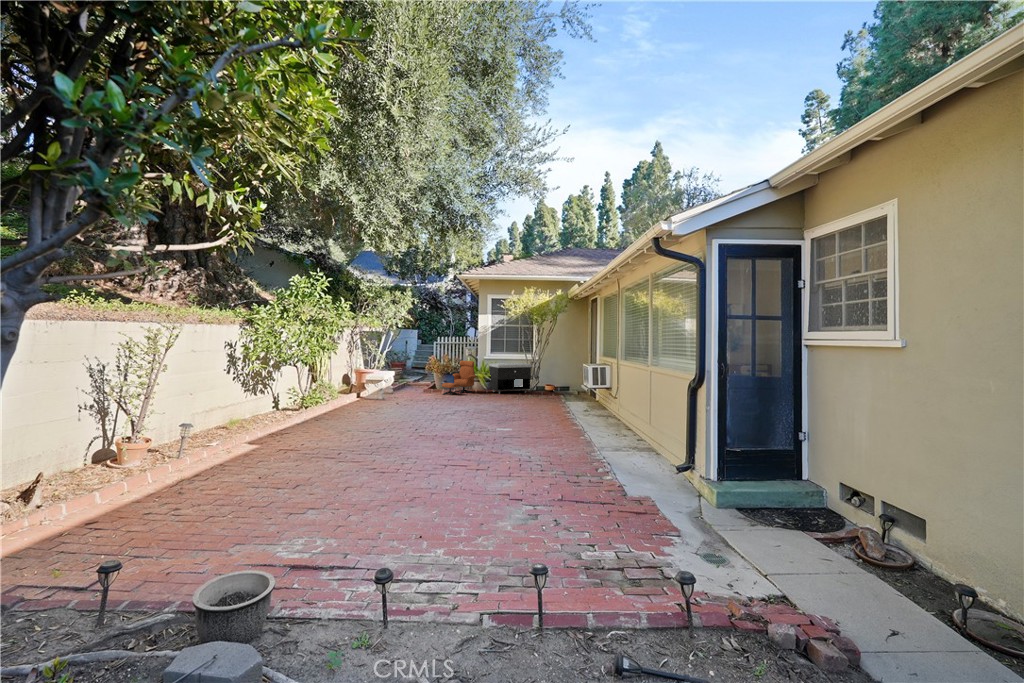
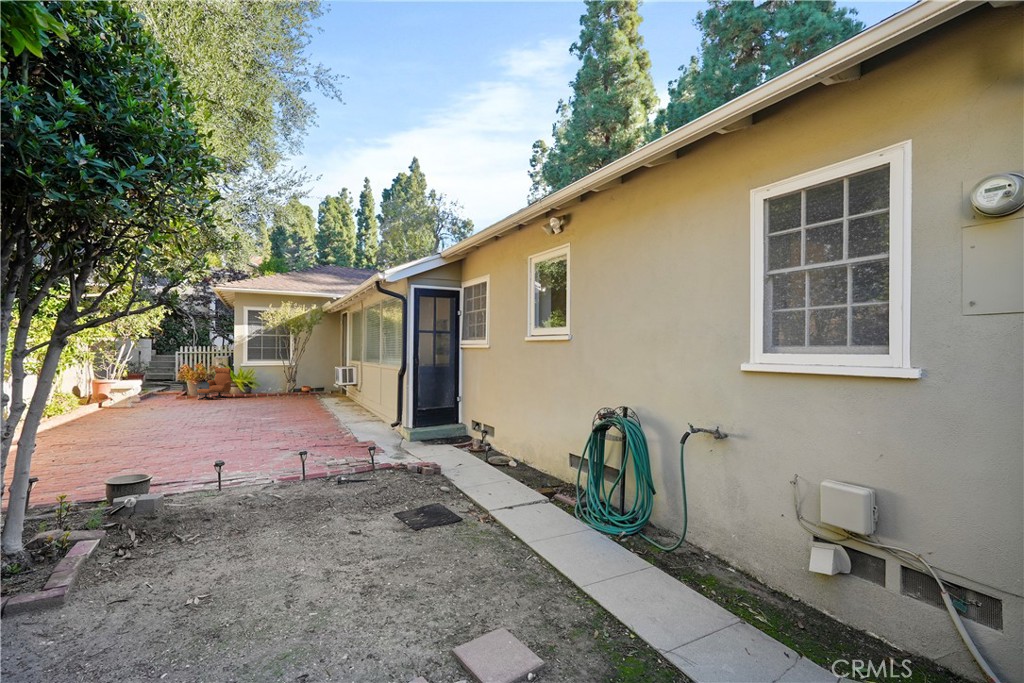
storage bench: present [489,363,532,394] -> none [245,369,289,397]

